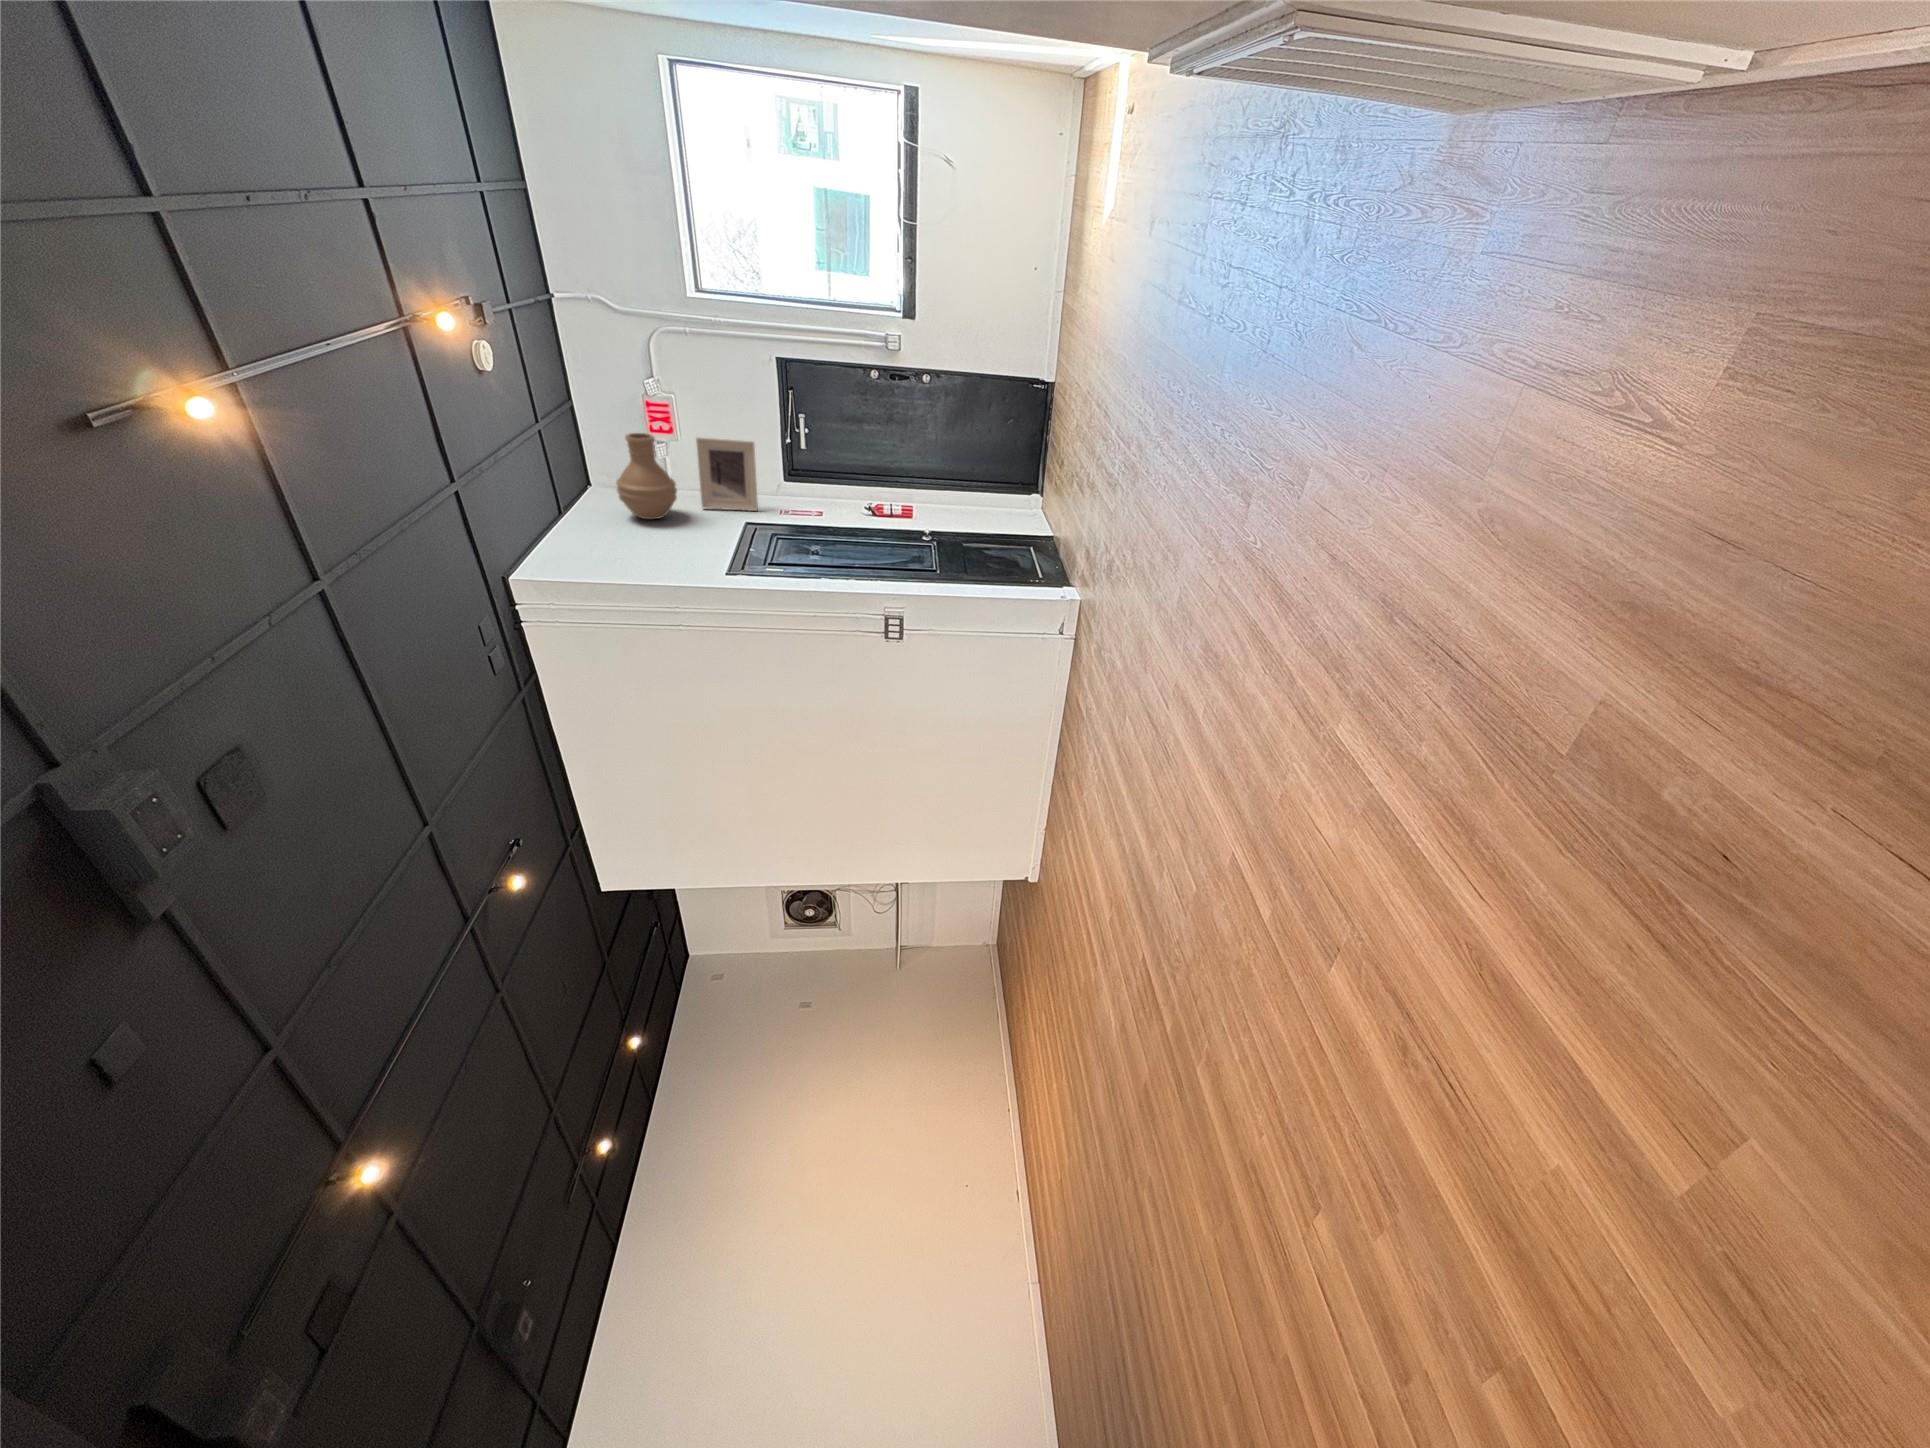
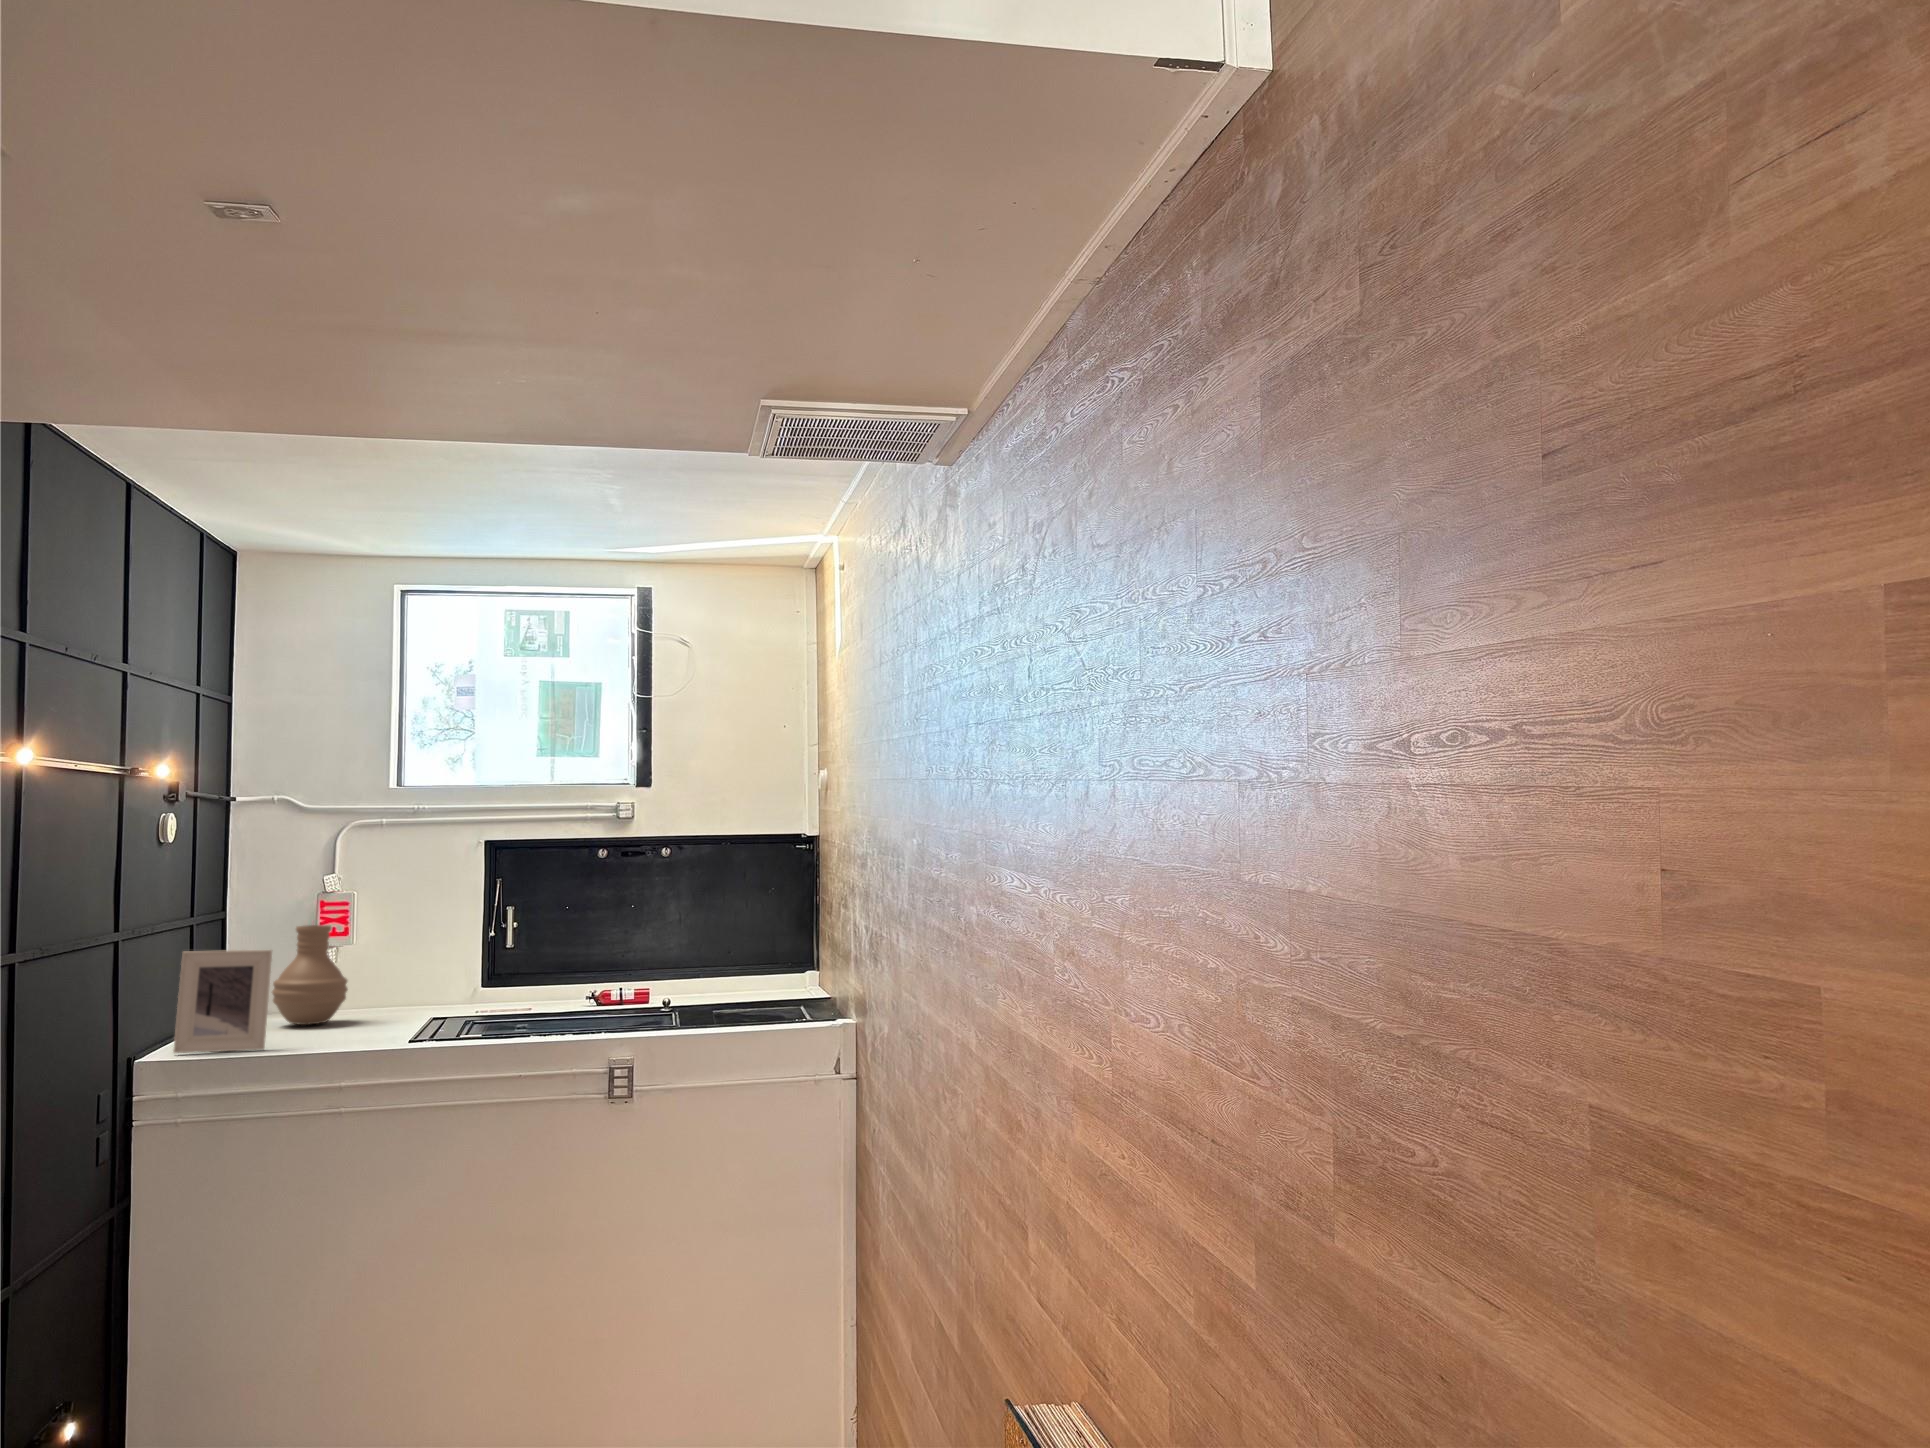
picture frame: present [696,437,758,511] -> present [173,950,272,1053]

